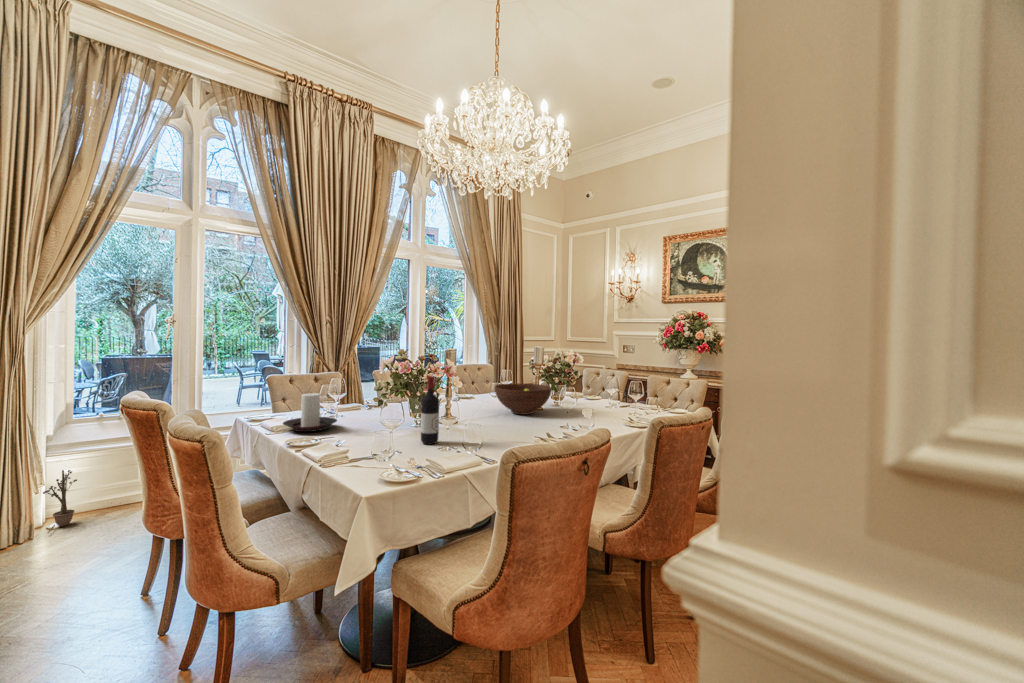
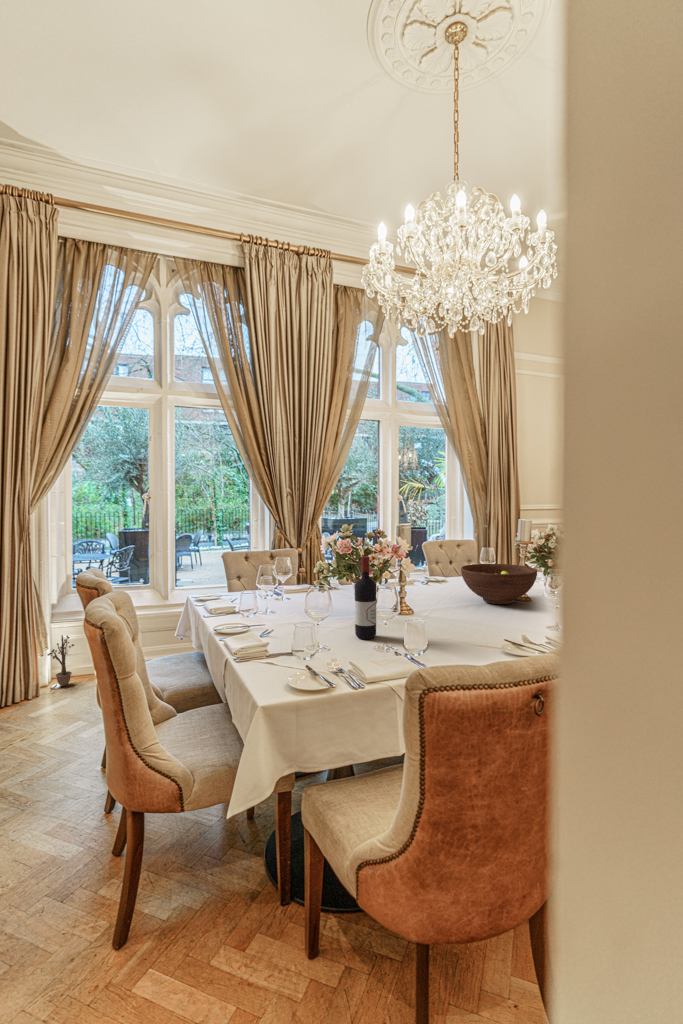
candle holder: present [283,393,337,432] -> none [219,571,274,615]

